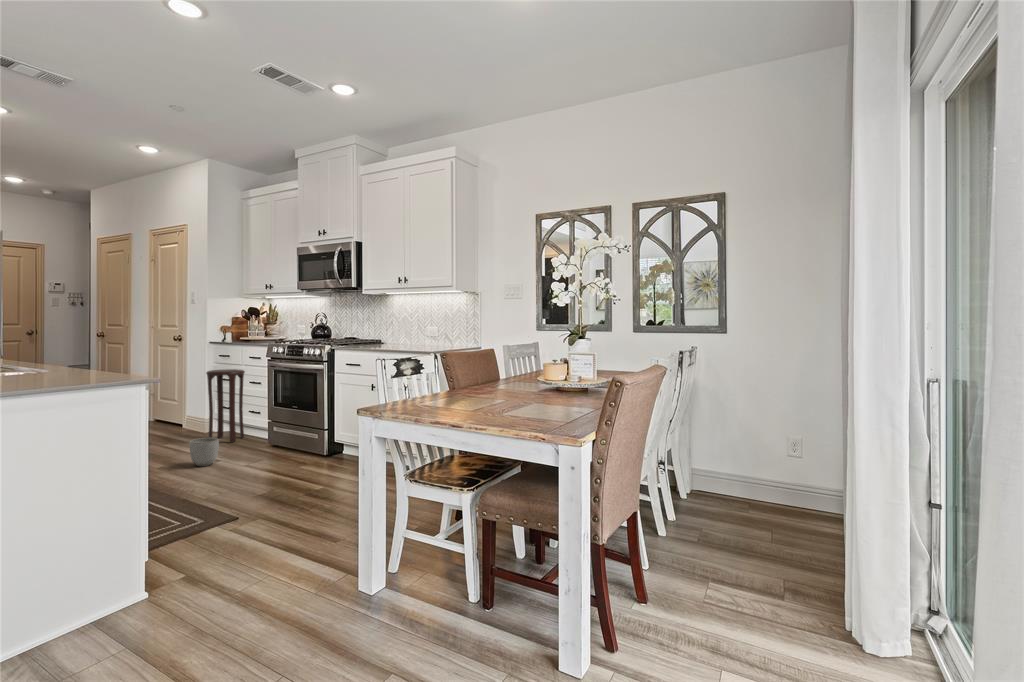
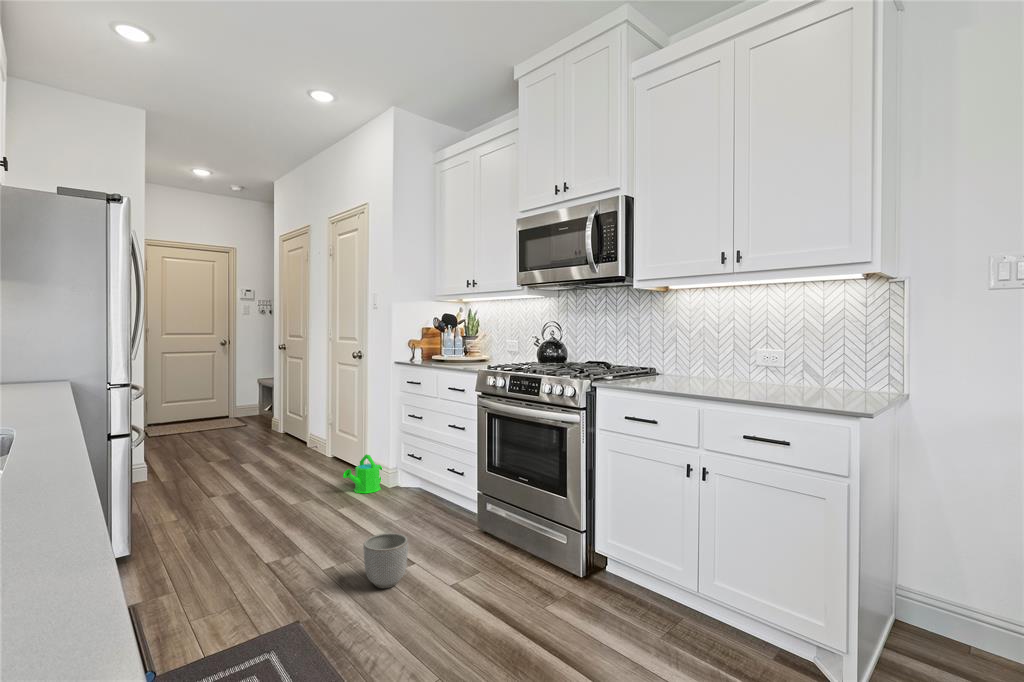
stool: present [206,369,245,442] -> none [390,405,442,518]
watering can: none [168,408,203,435] -> present [343,454,382,494]

